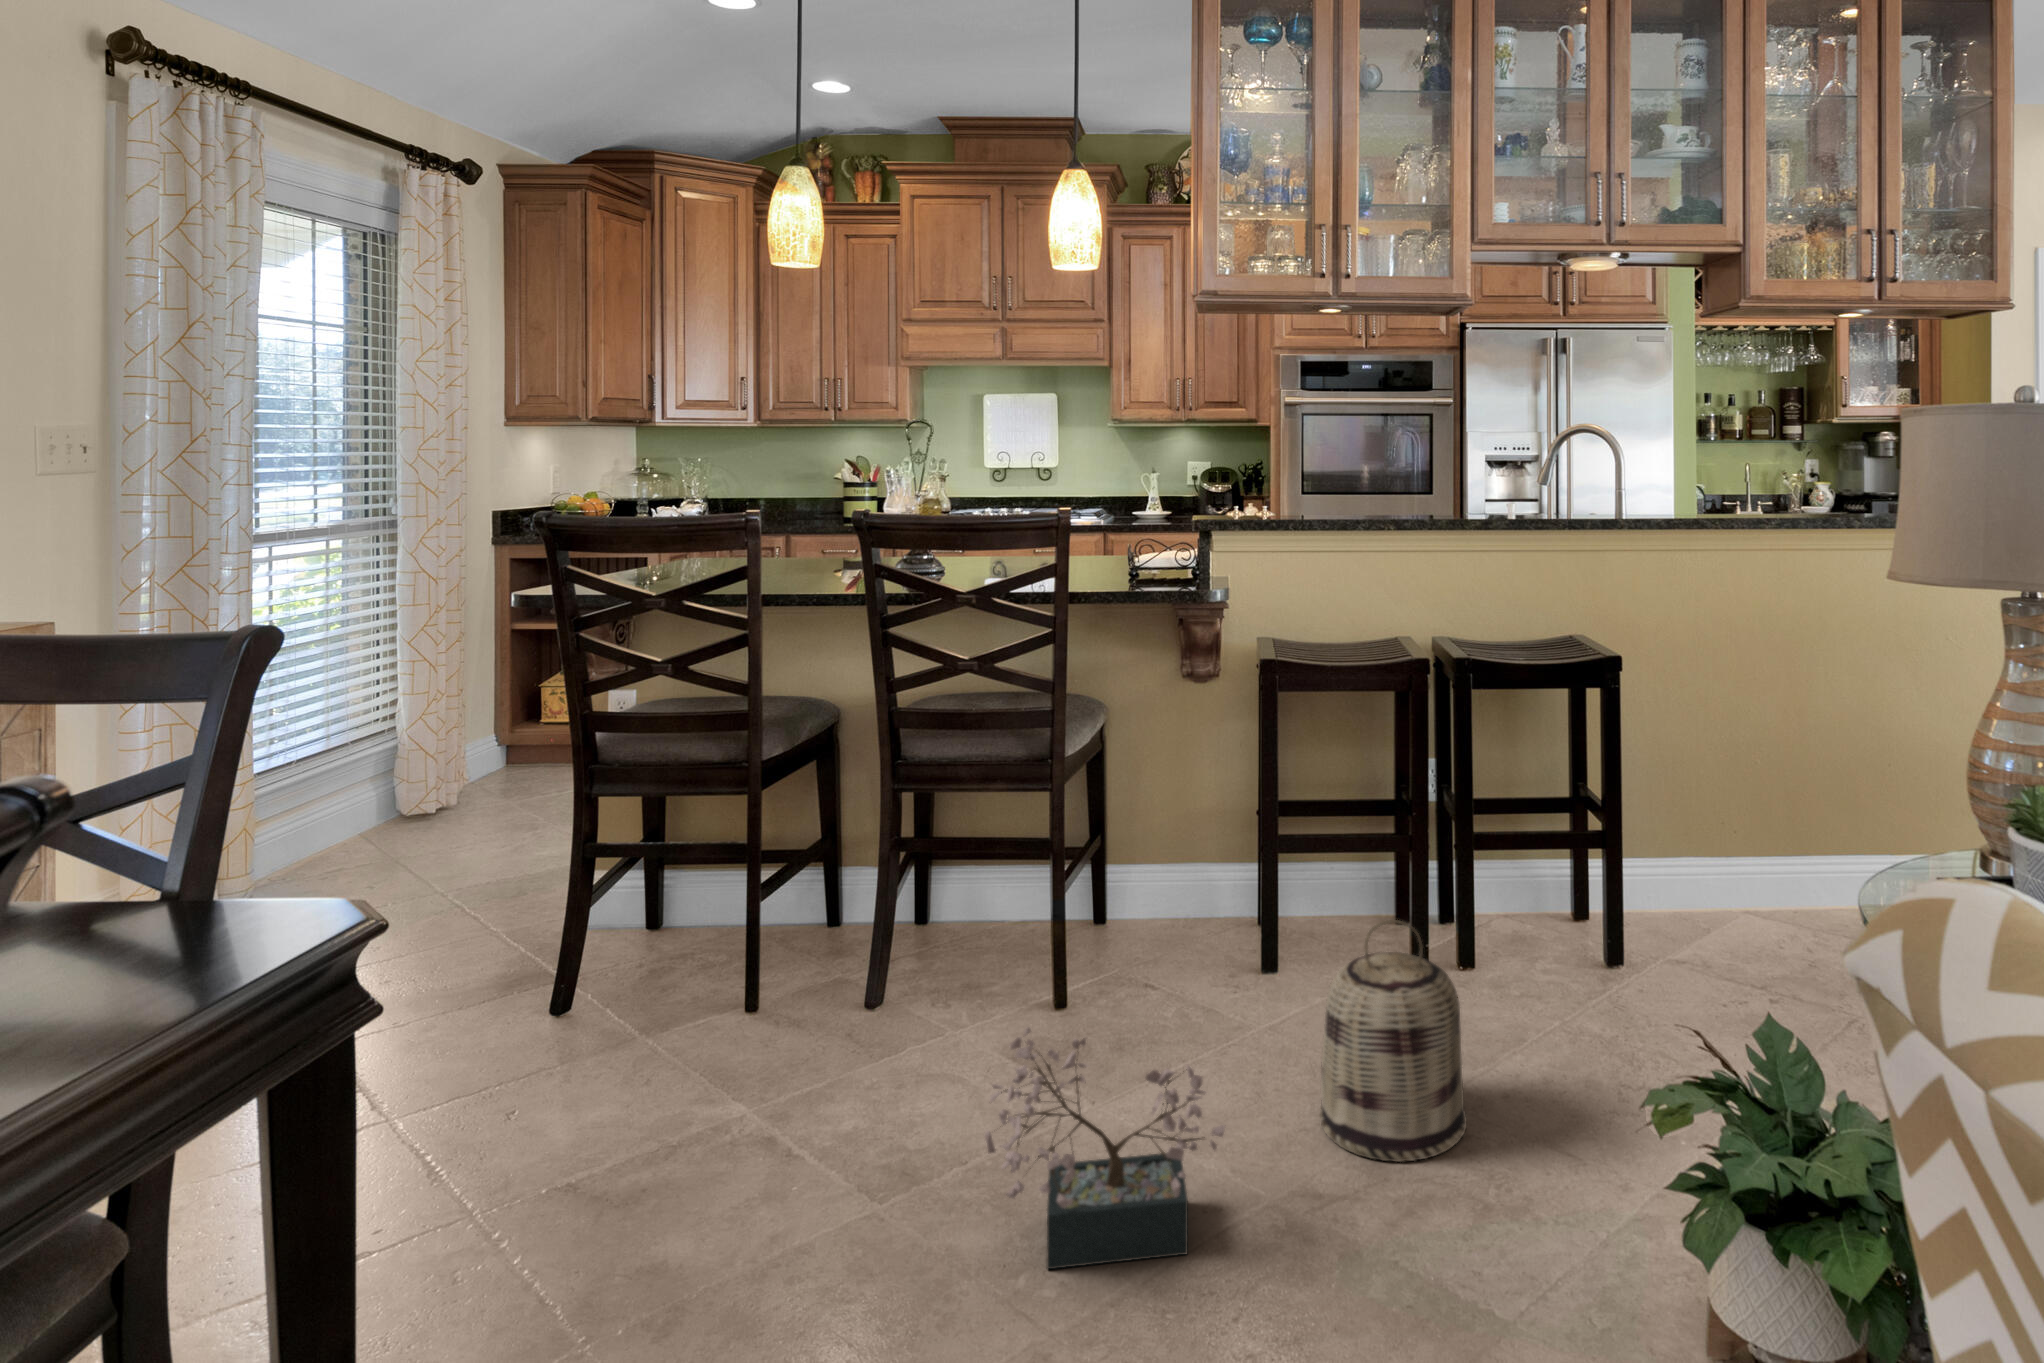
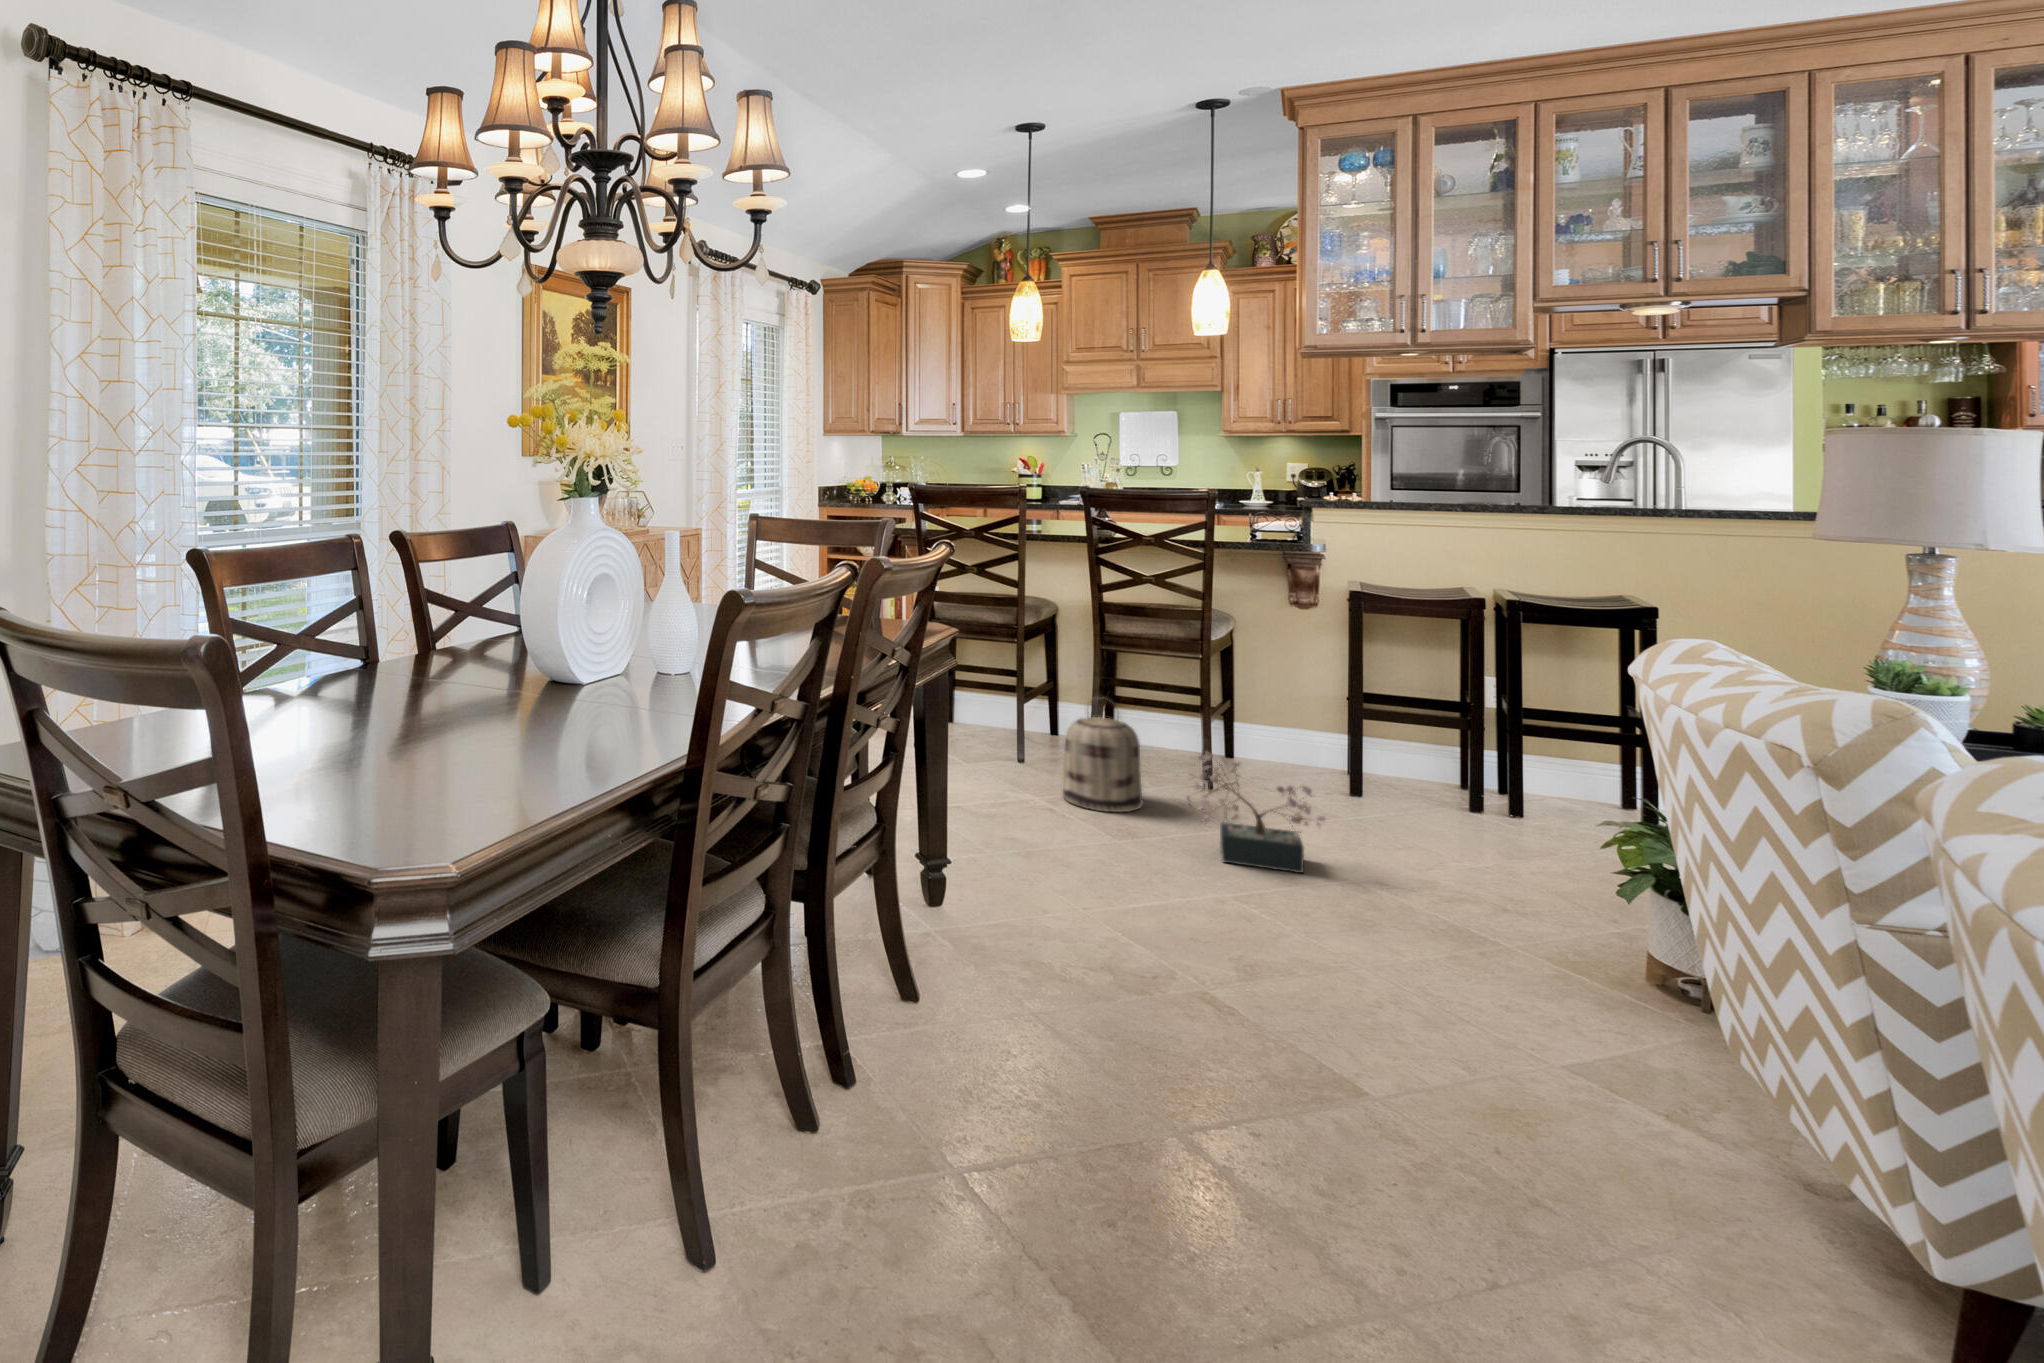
basket: present [1320,920,1467,1162] -> present [1062,699,1143,812]

